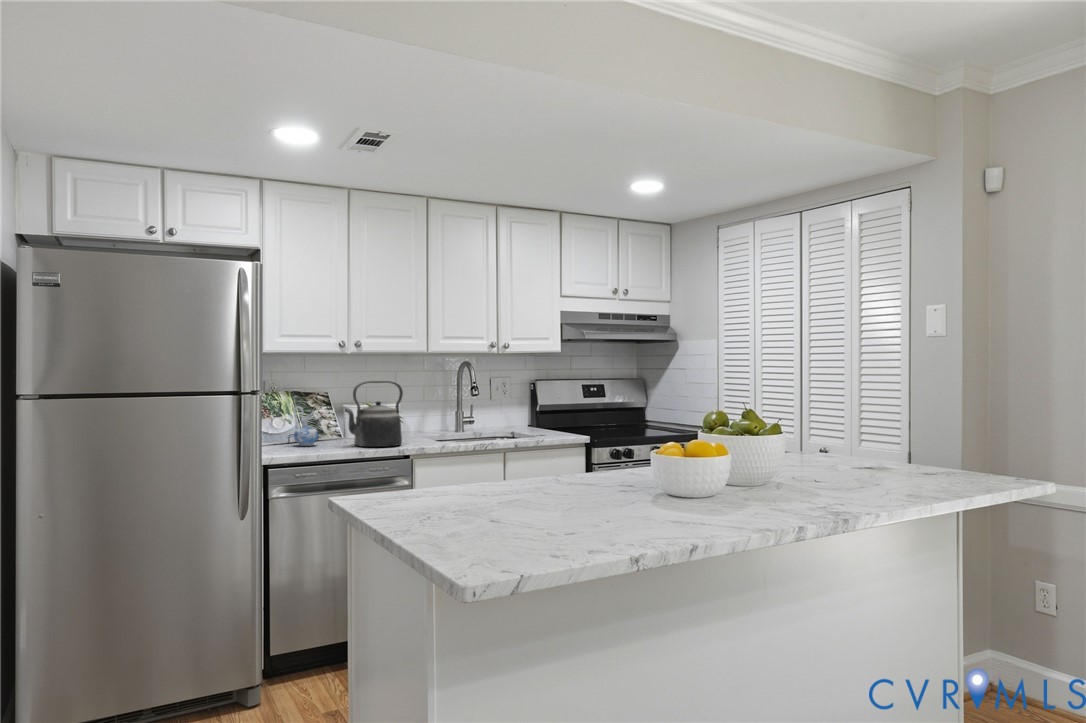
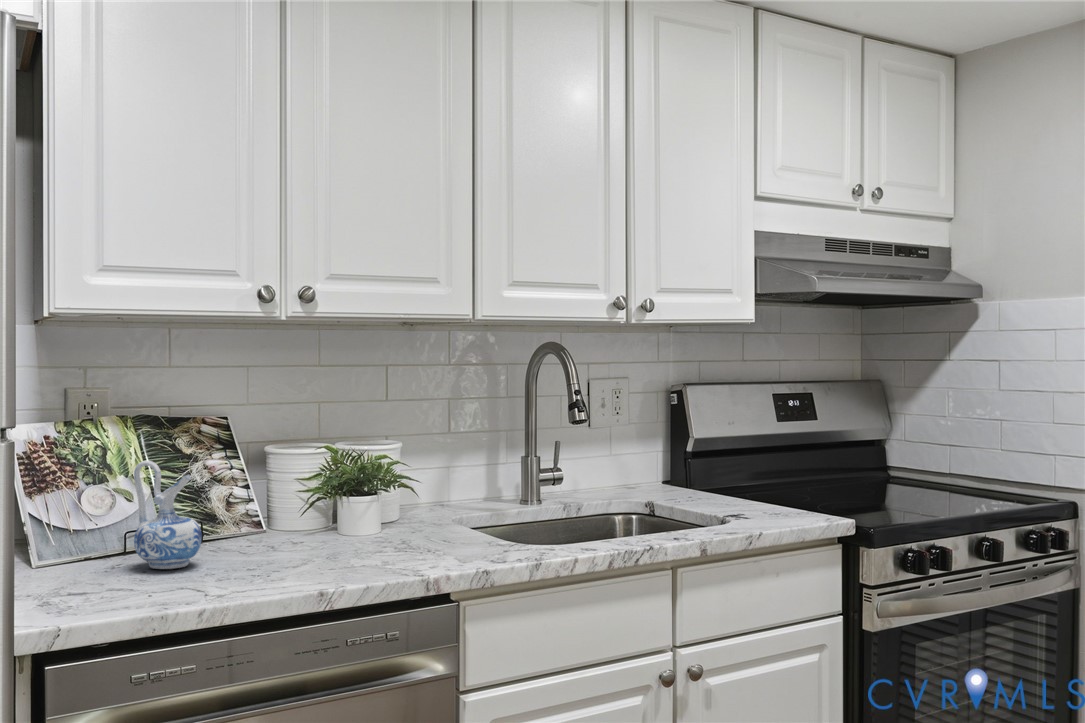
kettle: present [345,381,403,447] -> none [273,391,423,571]

